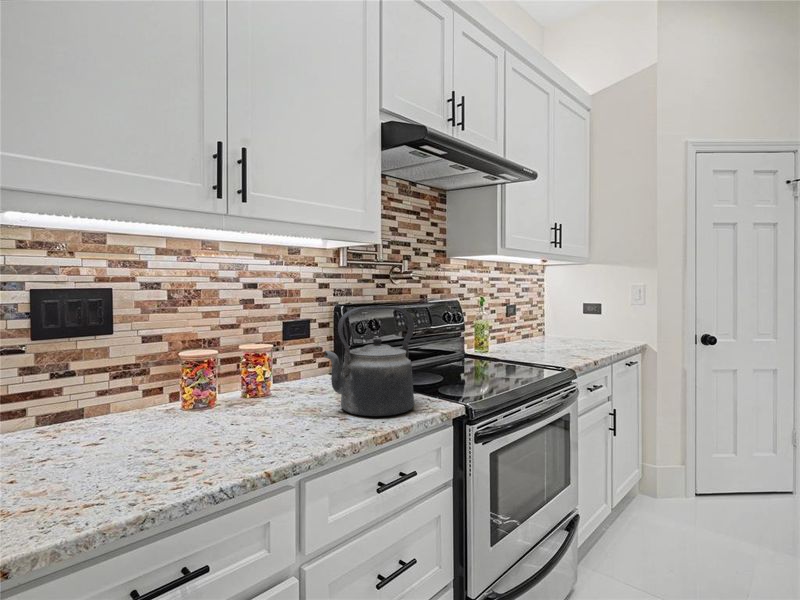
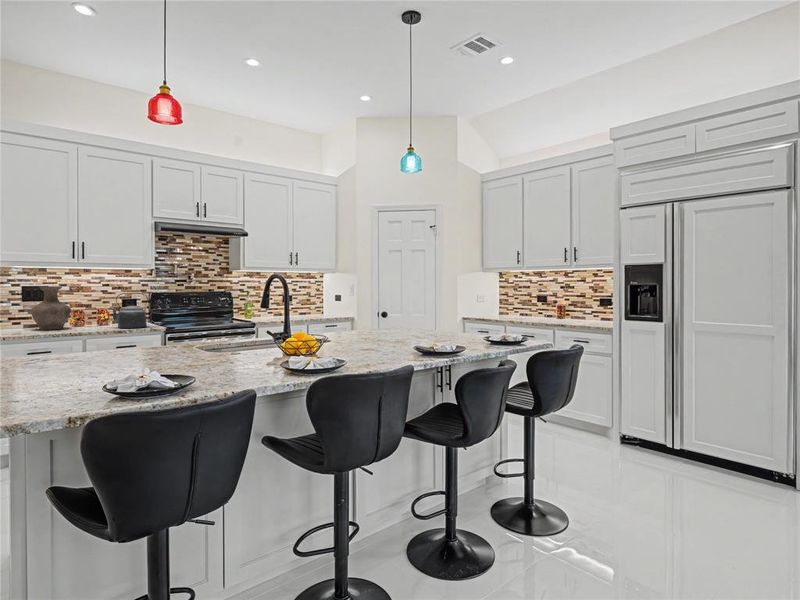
vase: none [85,289,213,448] -> present [31,286,71,330]

